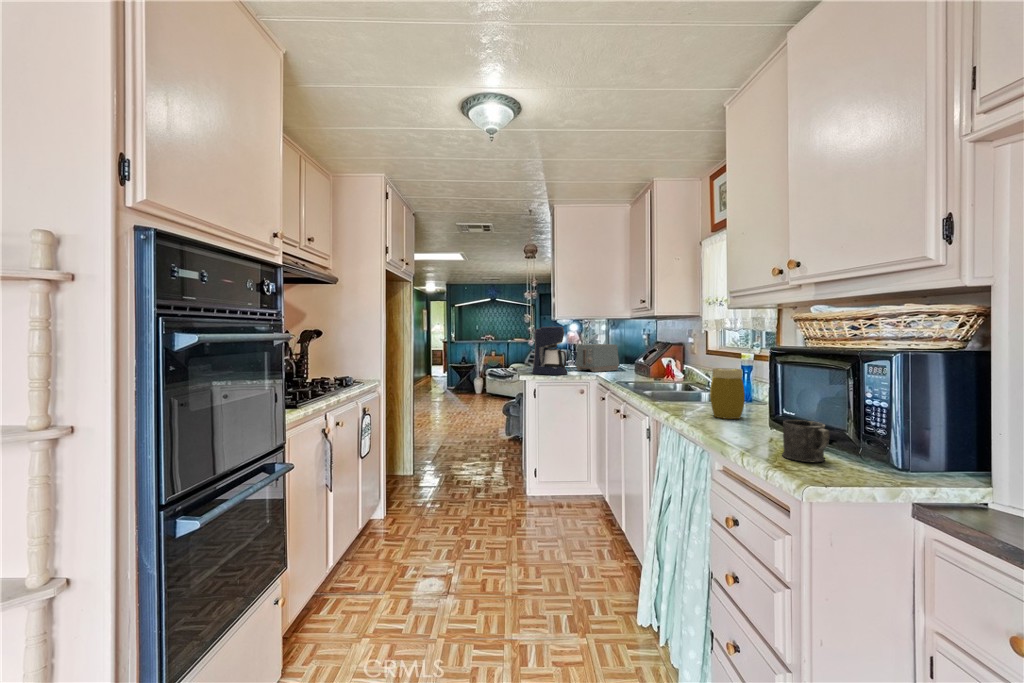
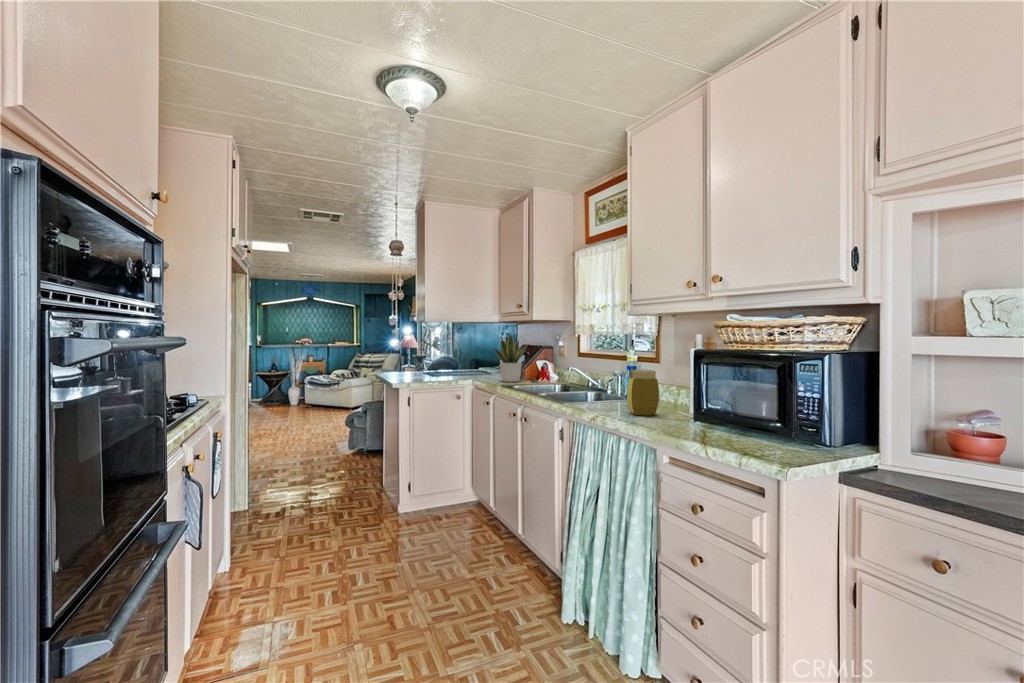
potted plant: none [615,326,655,379] -> present [494,333,527,382]
coffee maker: present [532,327,568,375] -> none [405,331,443,381]
toaster: present [576,344,619,372] -> none [445,349,486,377]
mug: present [782,420,830,462] -> none [733,413,778,449]

